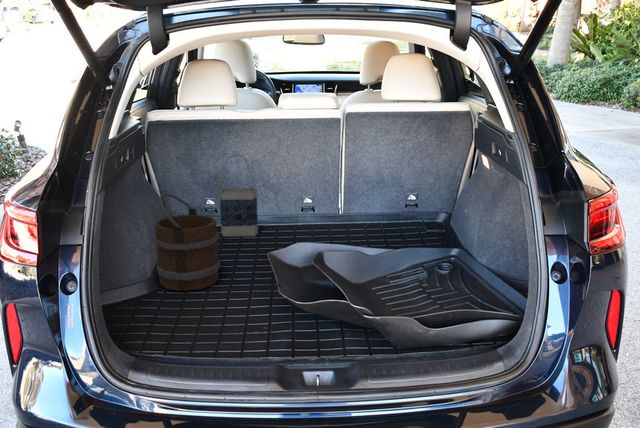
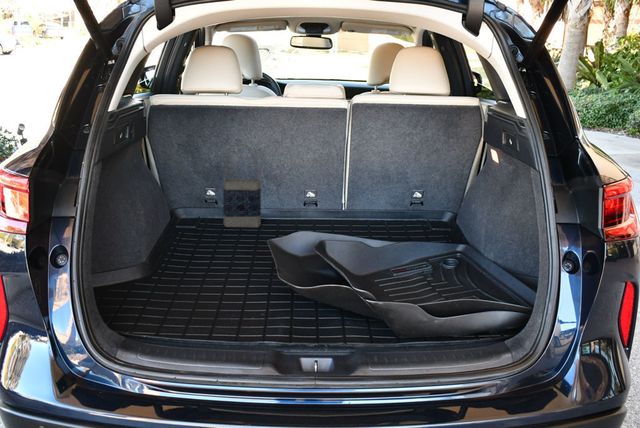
bucket: present [154,194,220,291] -> none [154,178,221,277]

